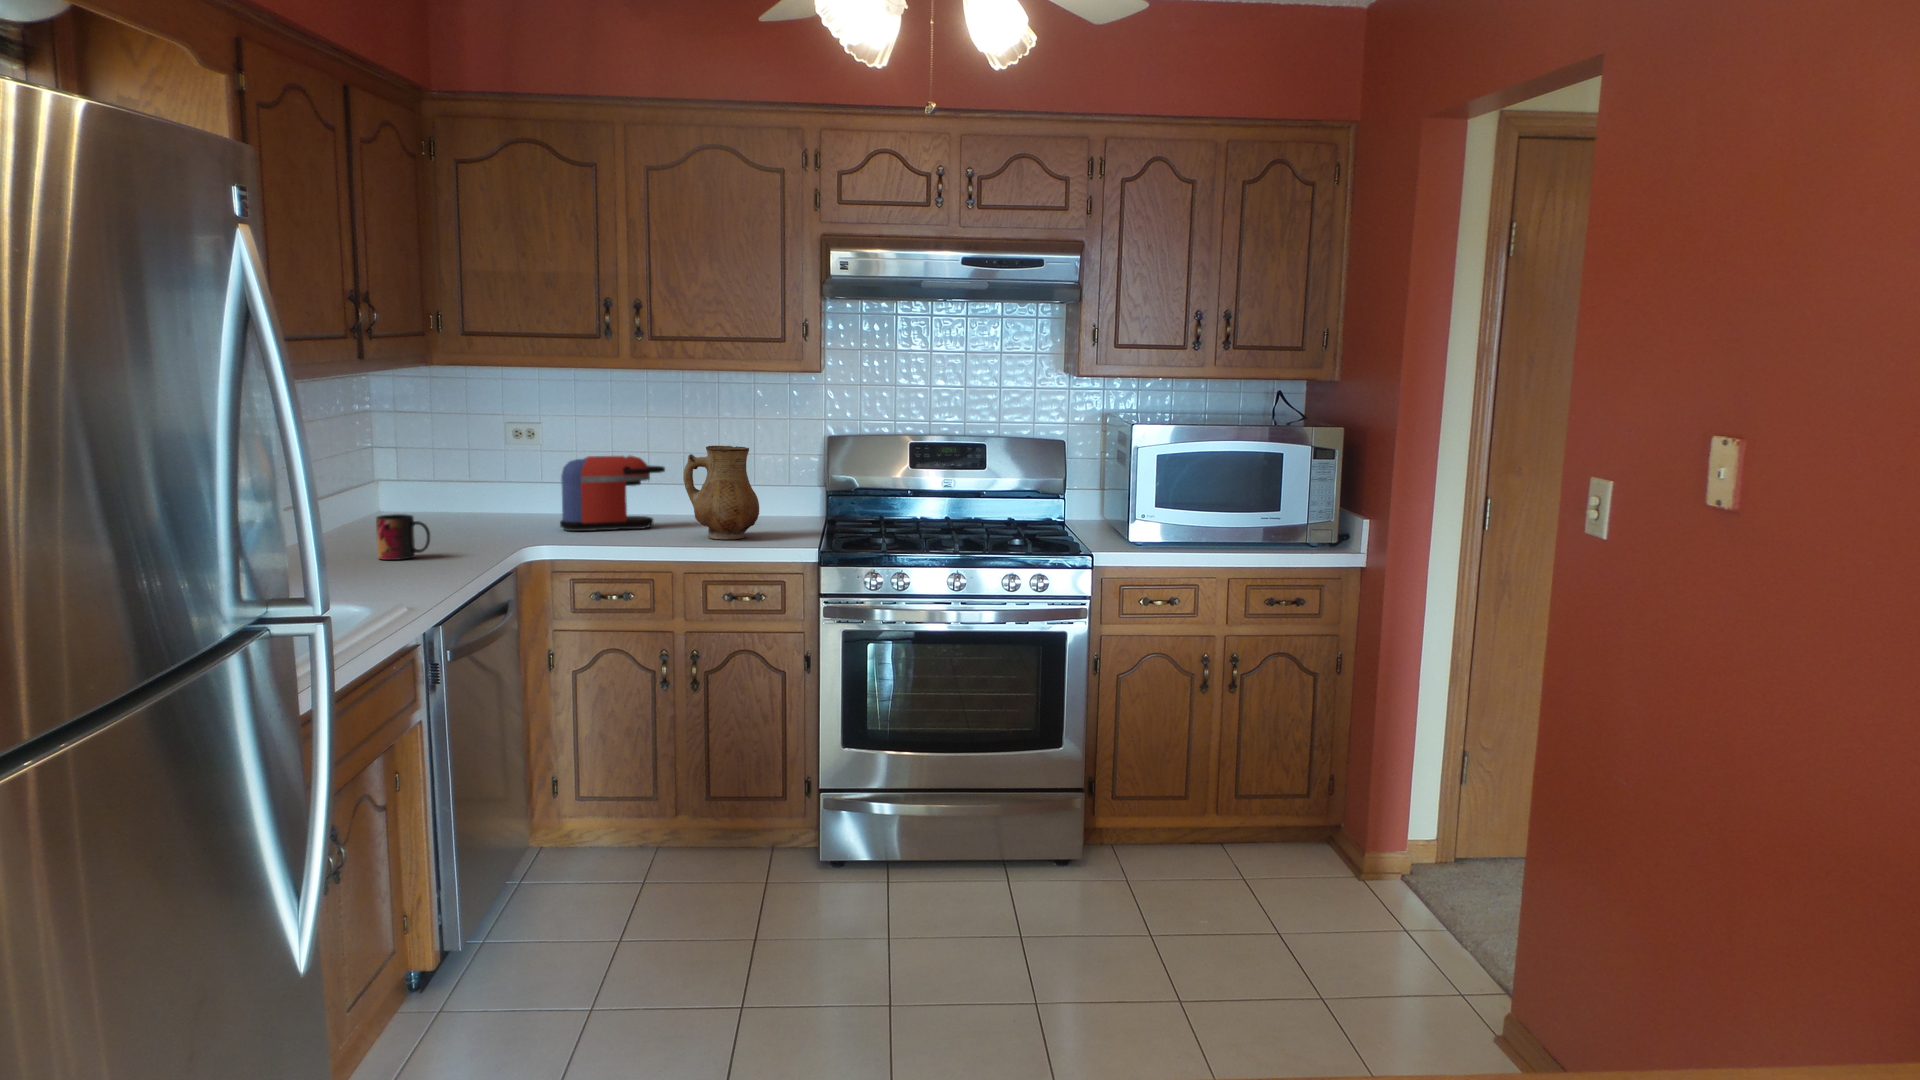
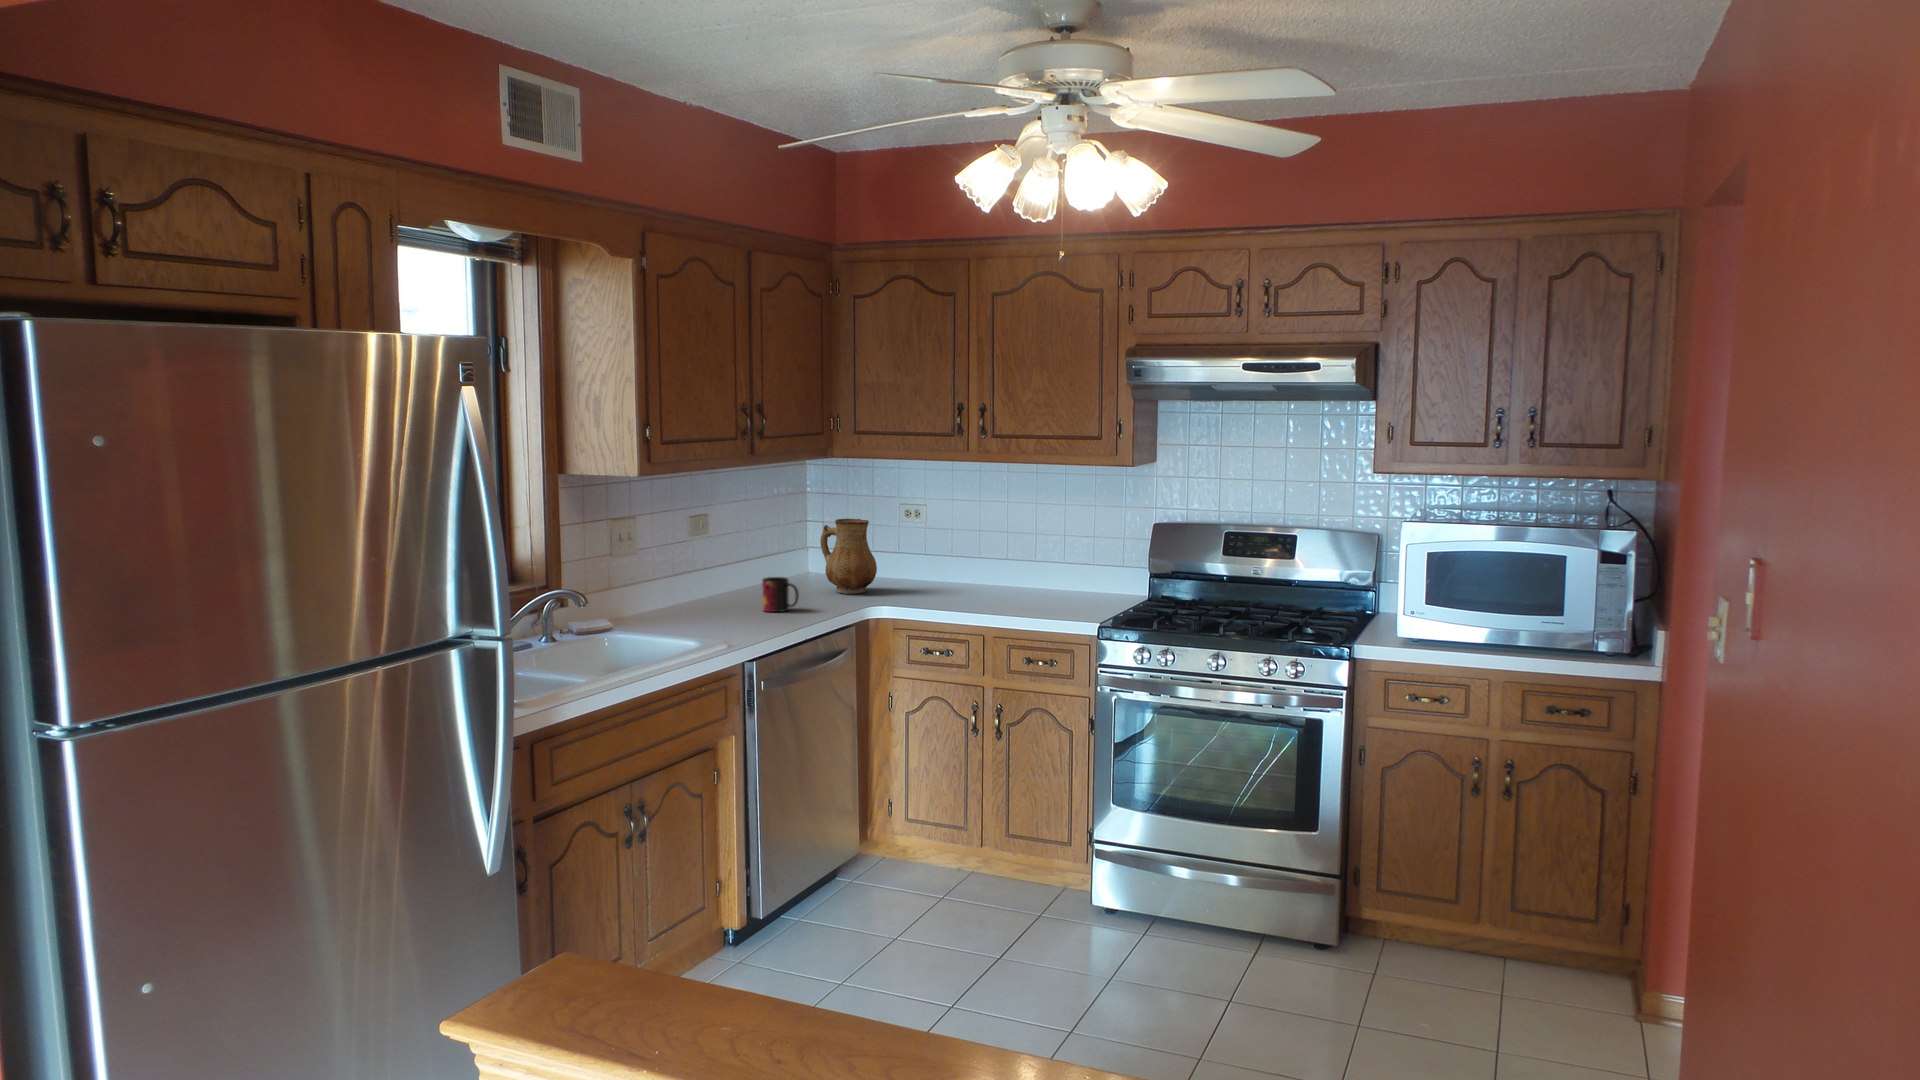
ceramic pitcher: present [684,446,759,539] -> present [820,519,877,594]
coffee maker: present [560,456,665,531] -> none [919,533,1007,595]

